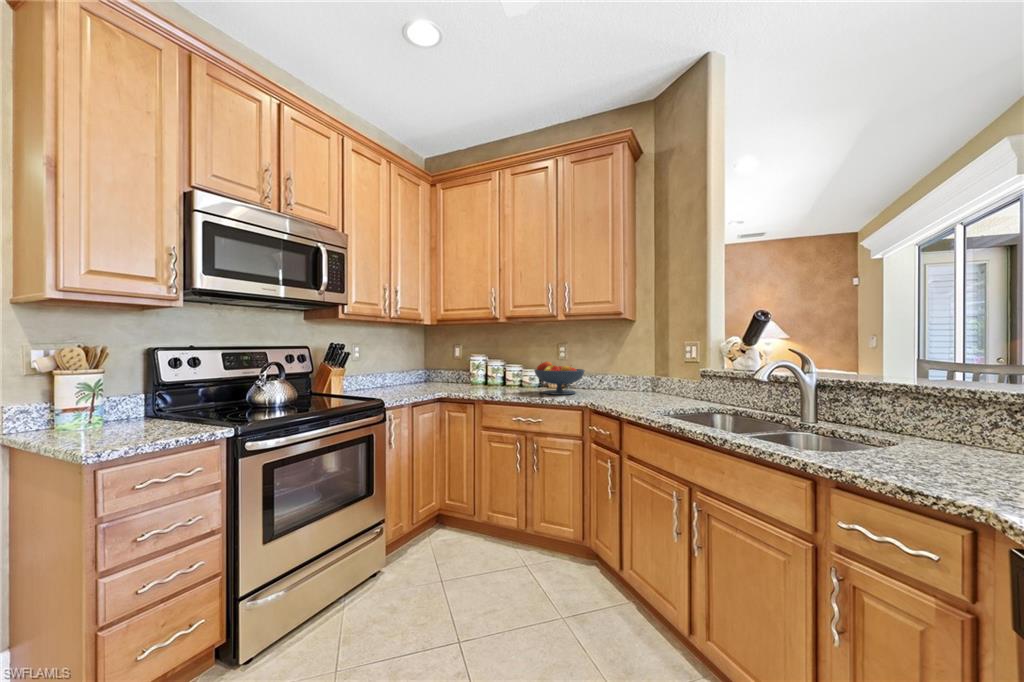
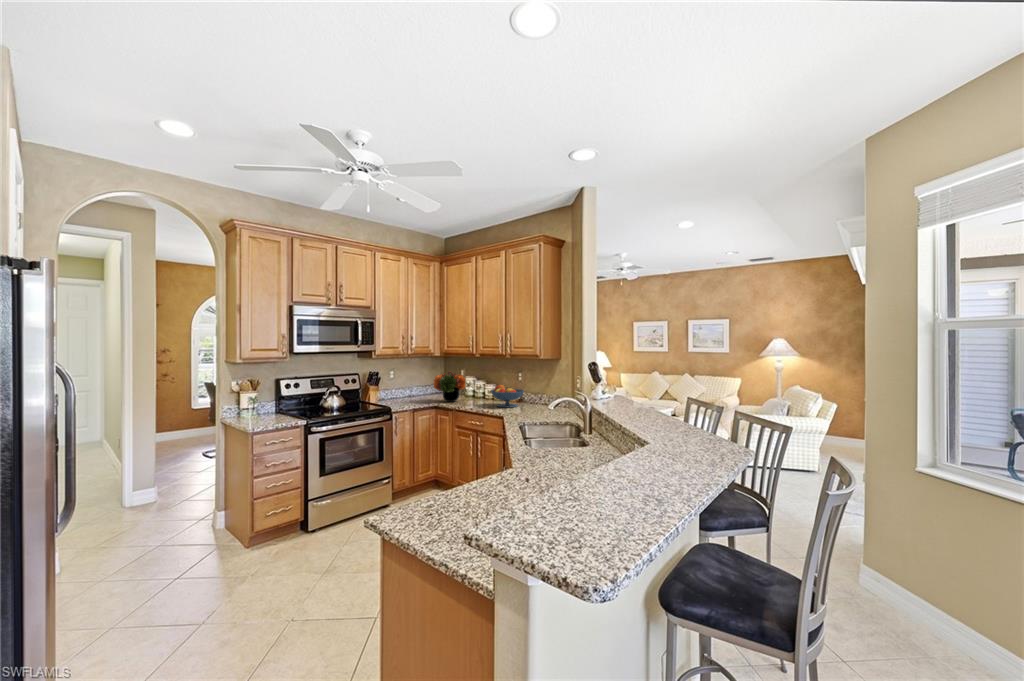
flower arrangement: none [432,344,484,391] -> present [433,372,466,402]

